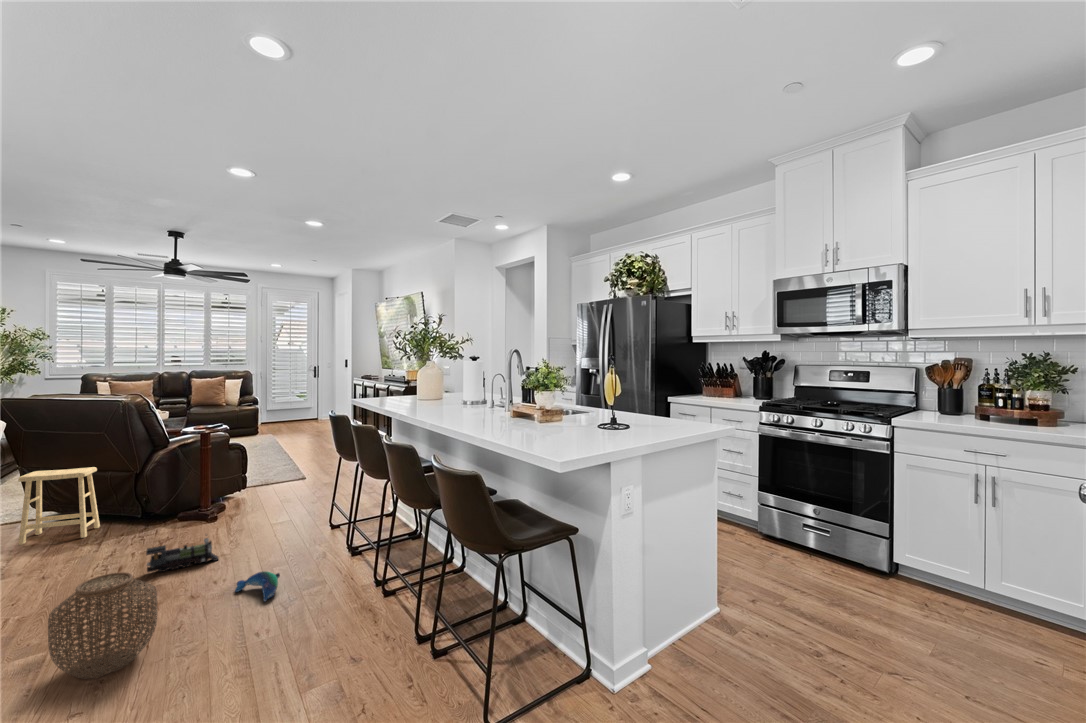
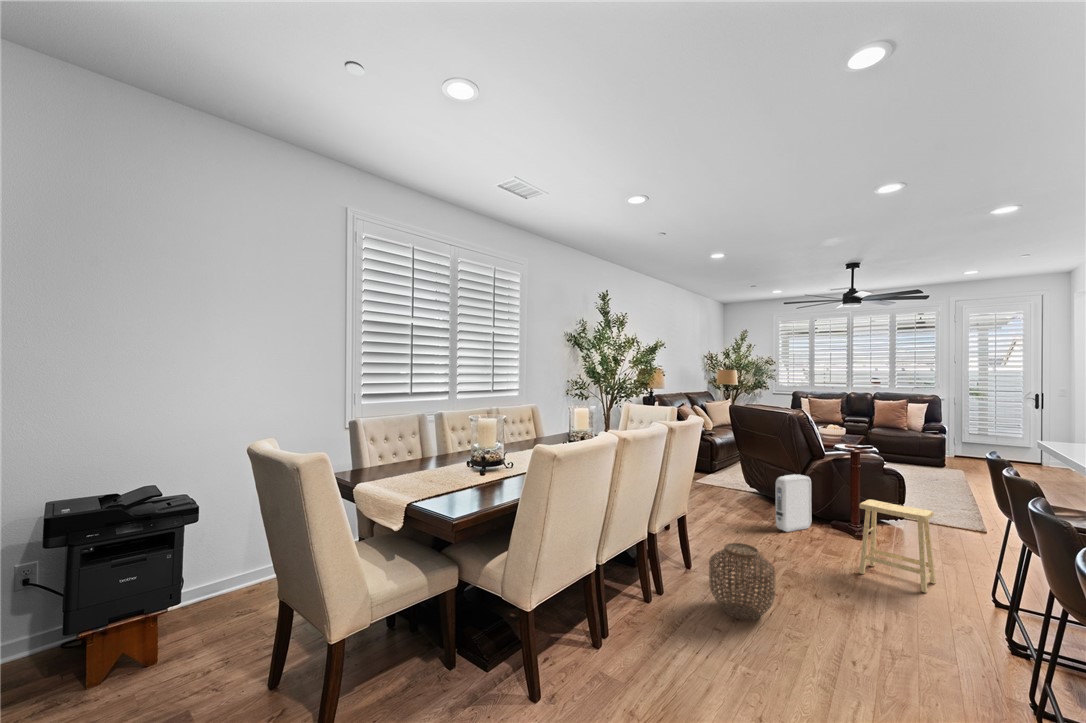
footstool: present [18,467,100,545] -> present [859,500,936,593]
air purifier: none [108,471,155,545] -> present [776,475,811,532]
toy train: present [146,535,218,572] -> none [790,539,851,575]
plush toy: present [235,571,280,602] -> none [851,601,898,634]

